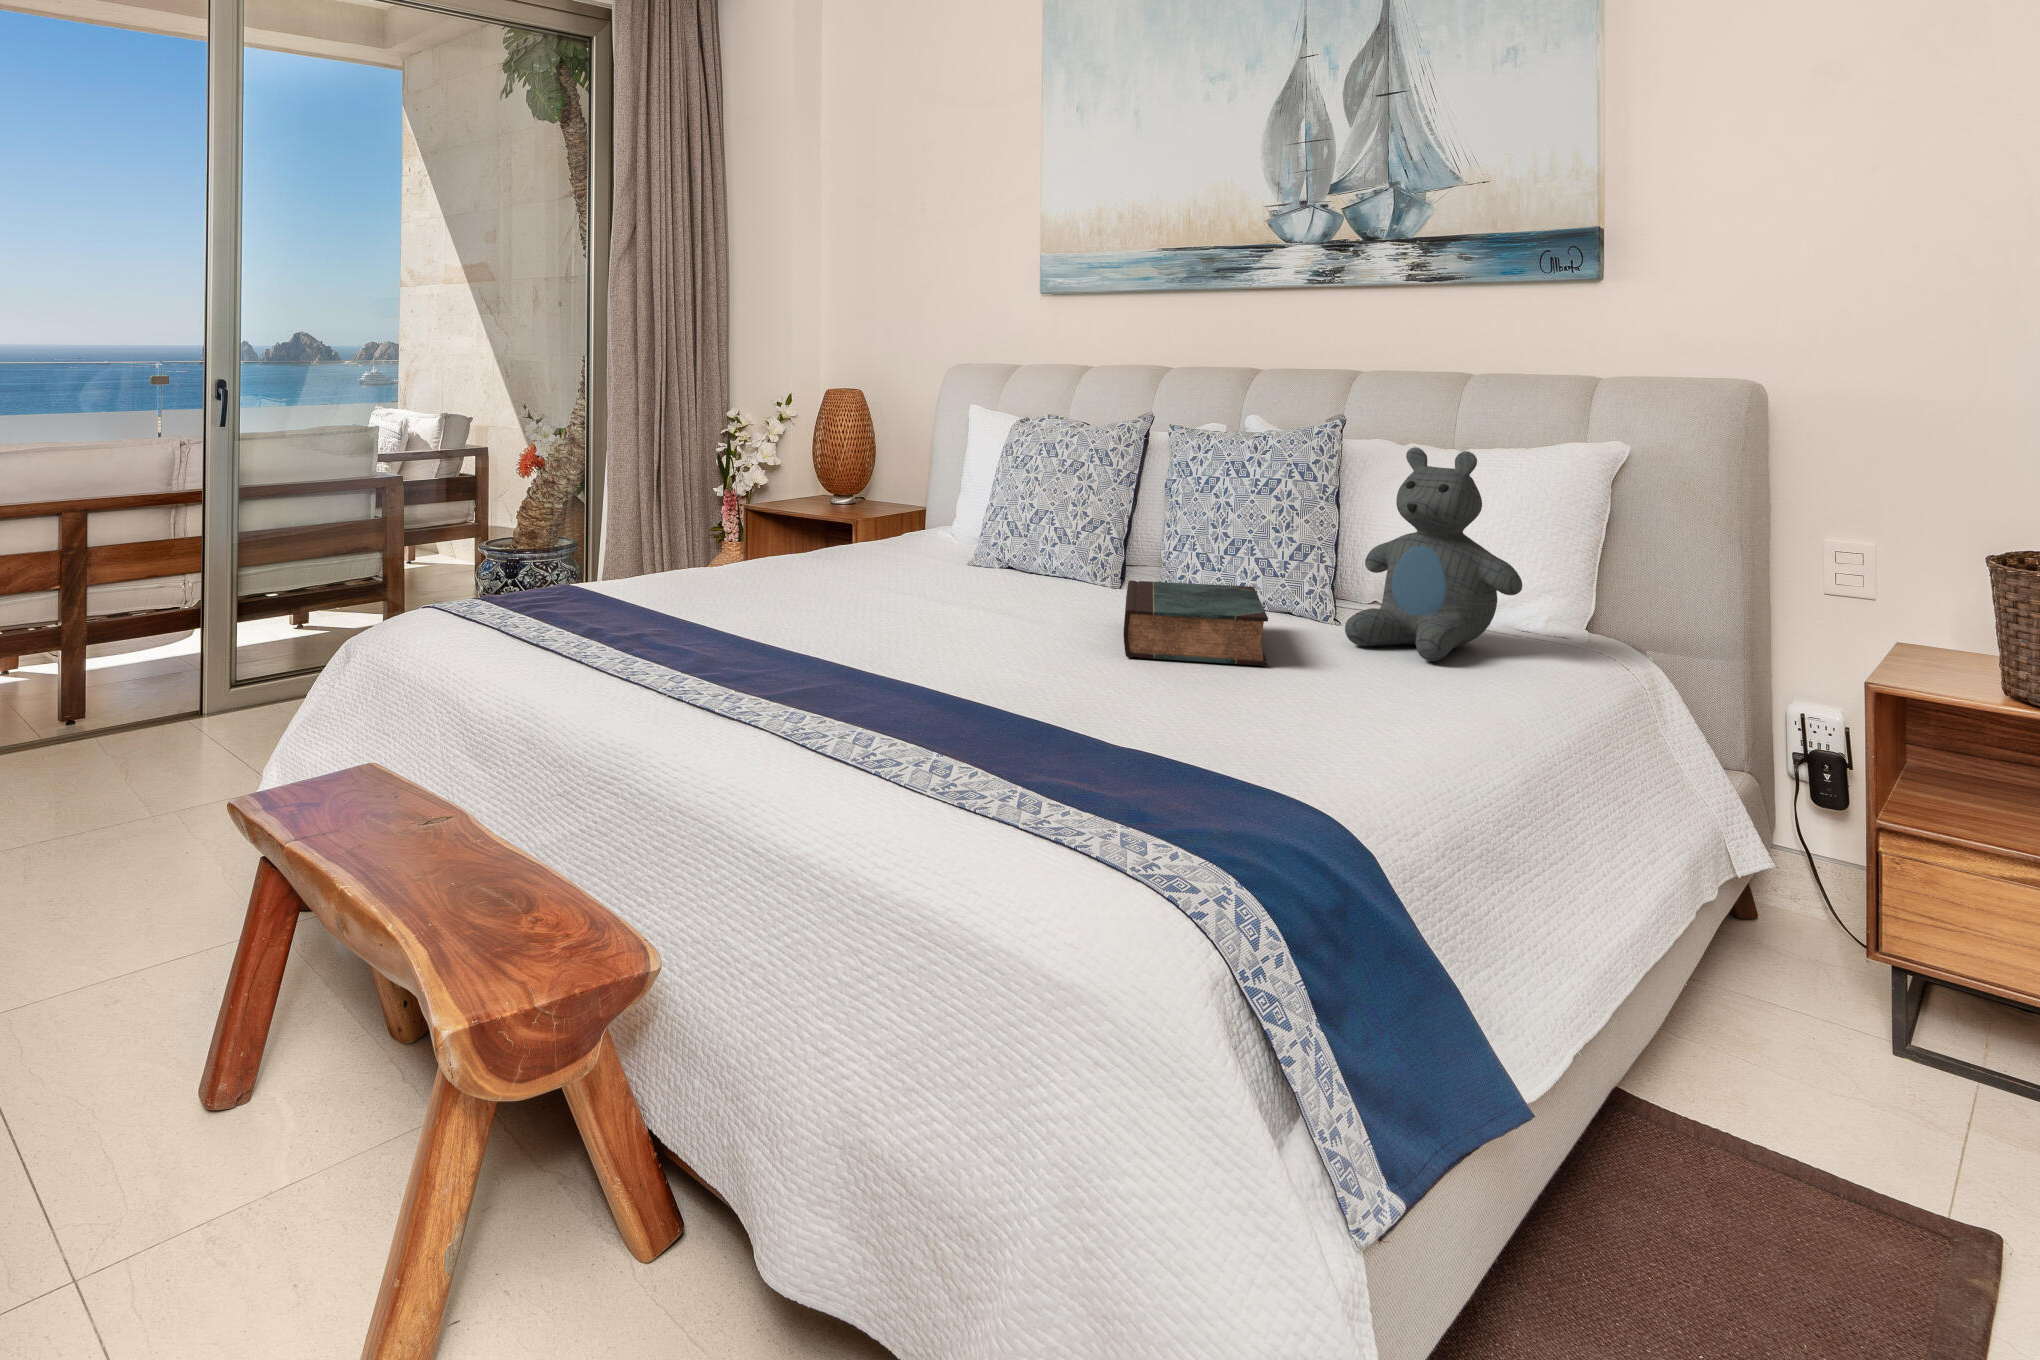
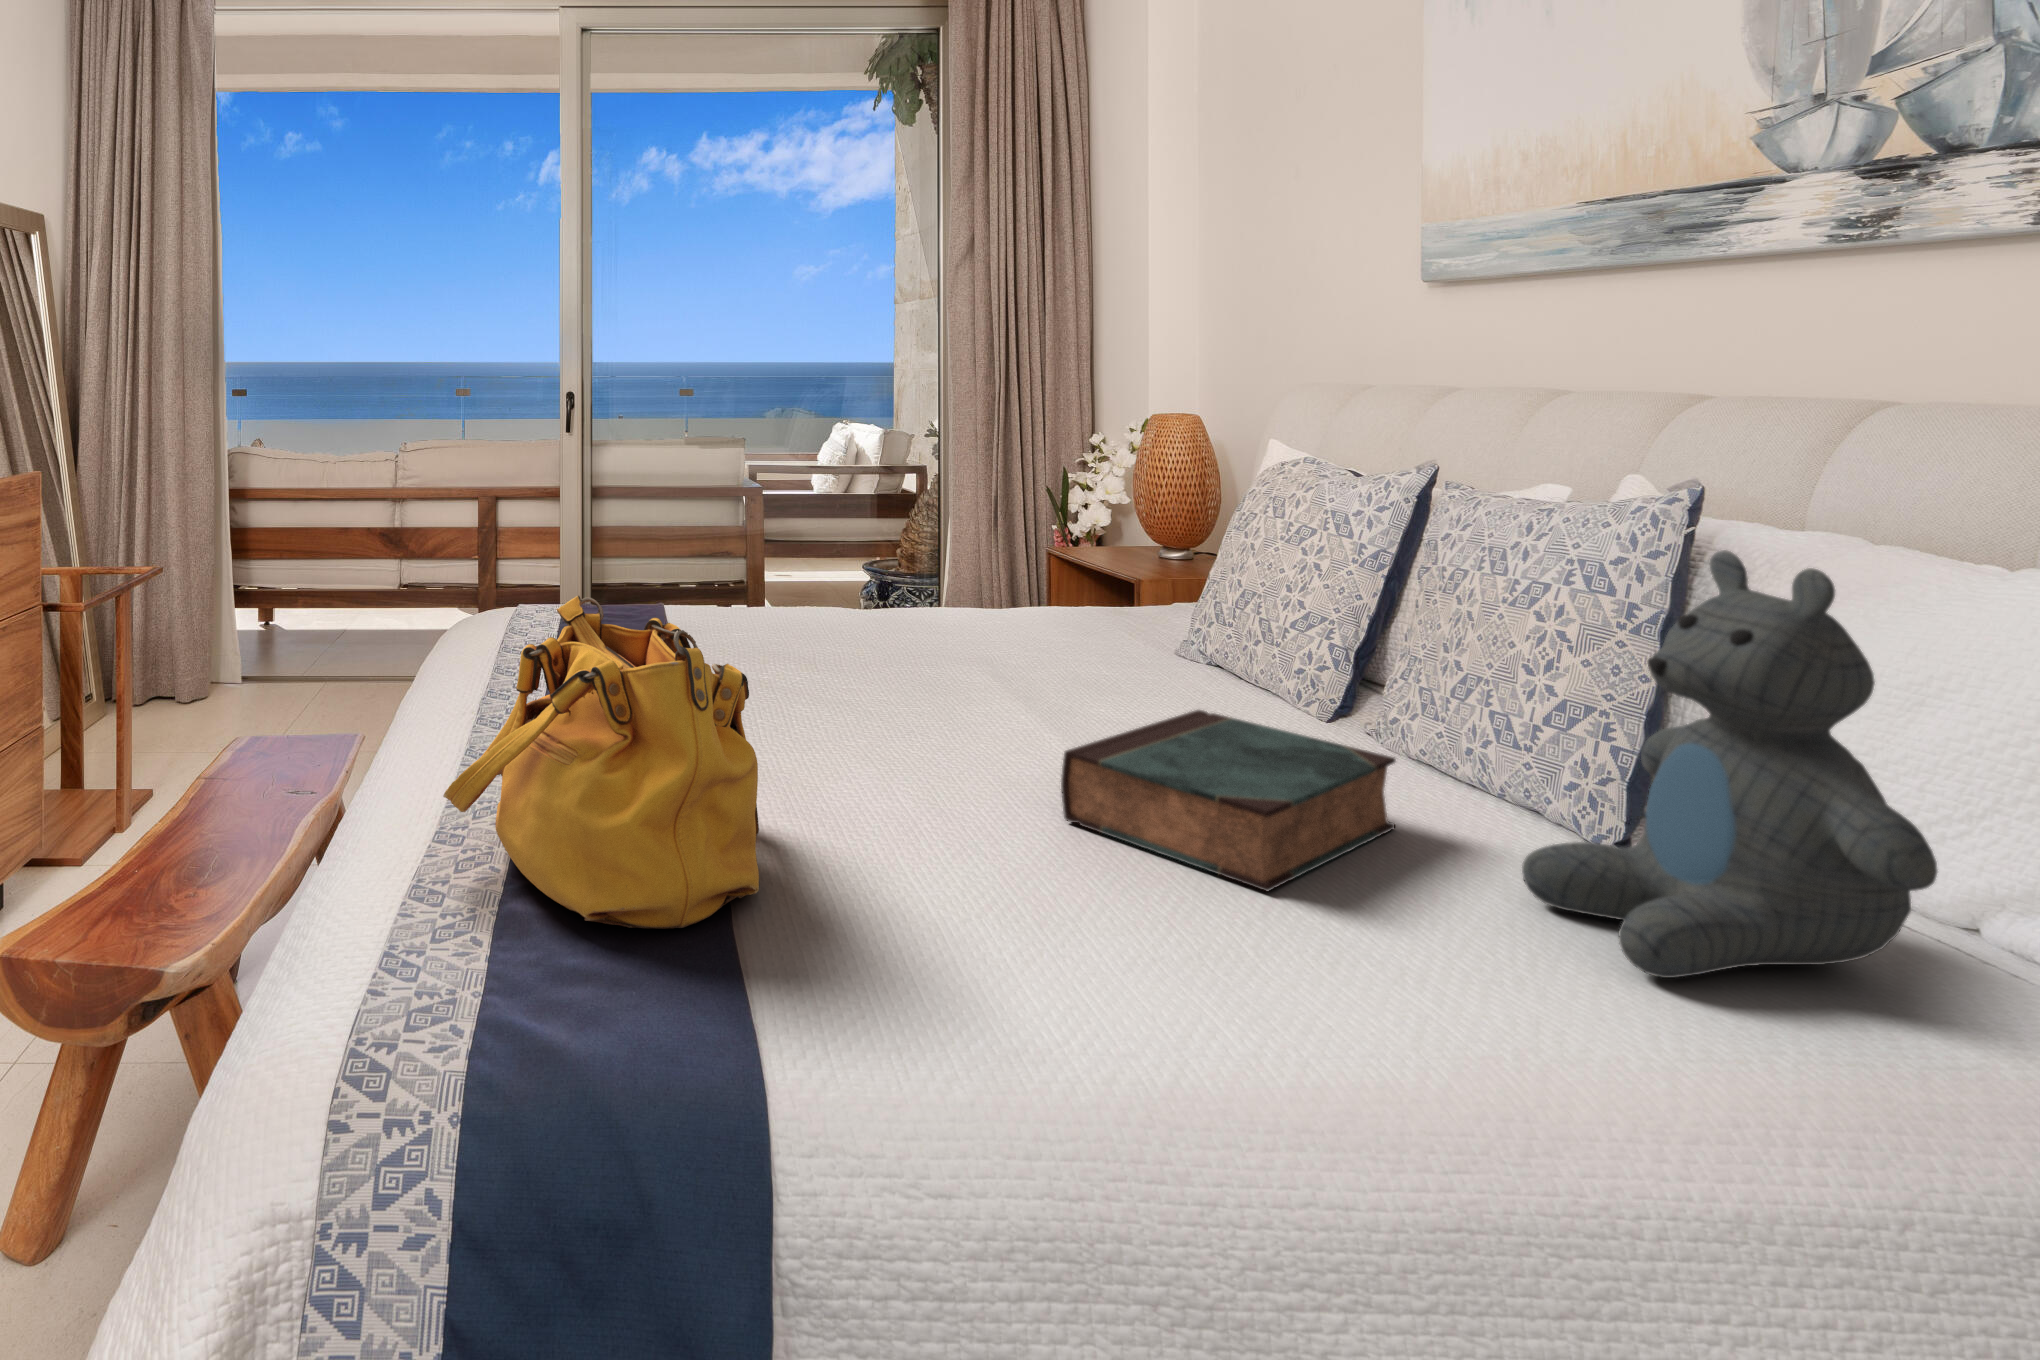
handbag: none [849,539,1093,760] -> present [443,595,759,929]

